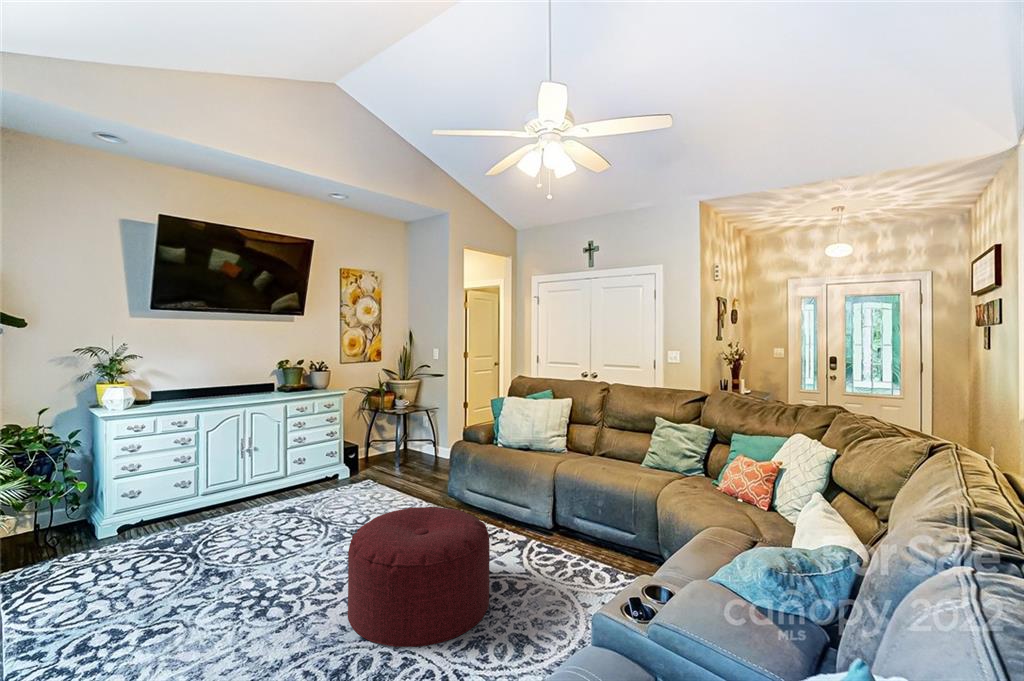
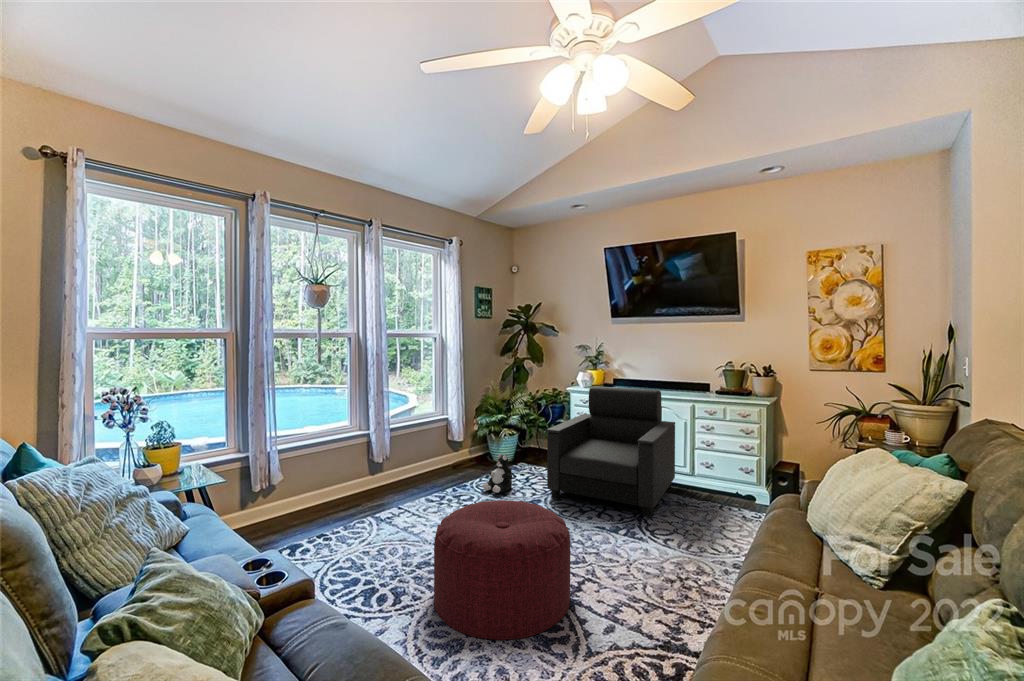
armchair: none [150,395,333,557] -> present [547,386,675,517]
plush toy: none [79,533,143,605] -> present [482,454,512,493]

